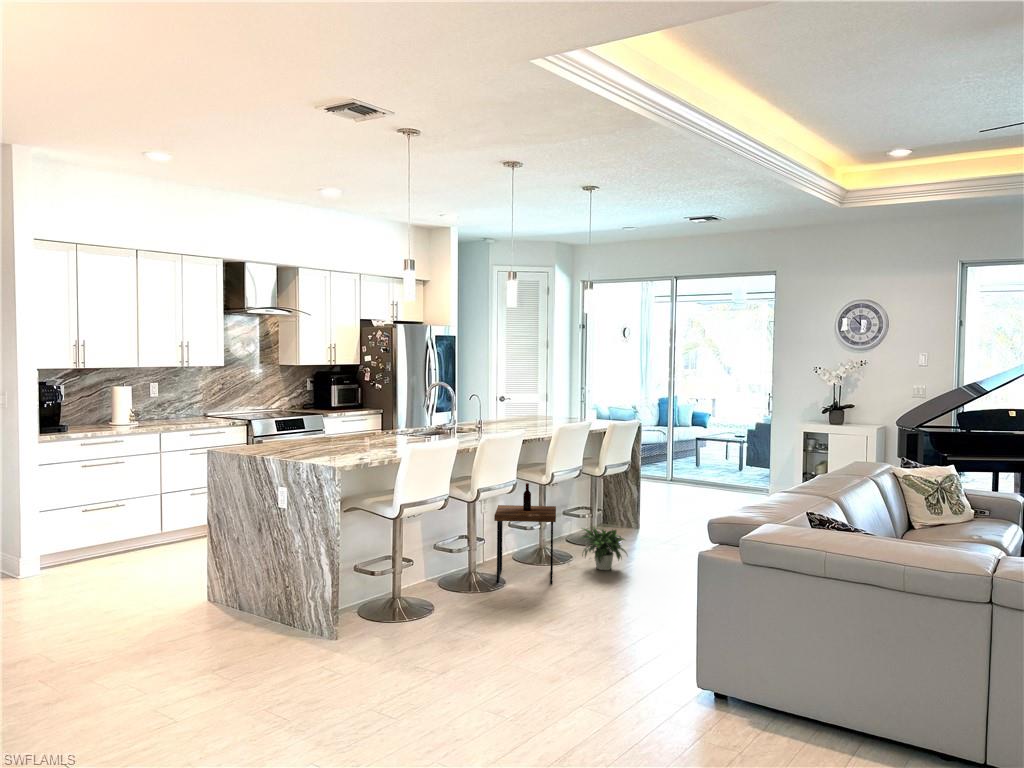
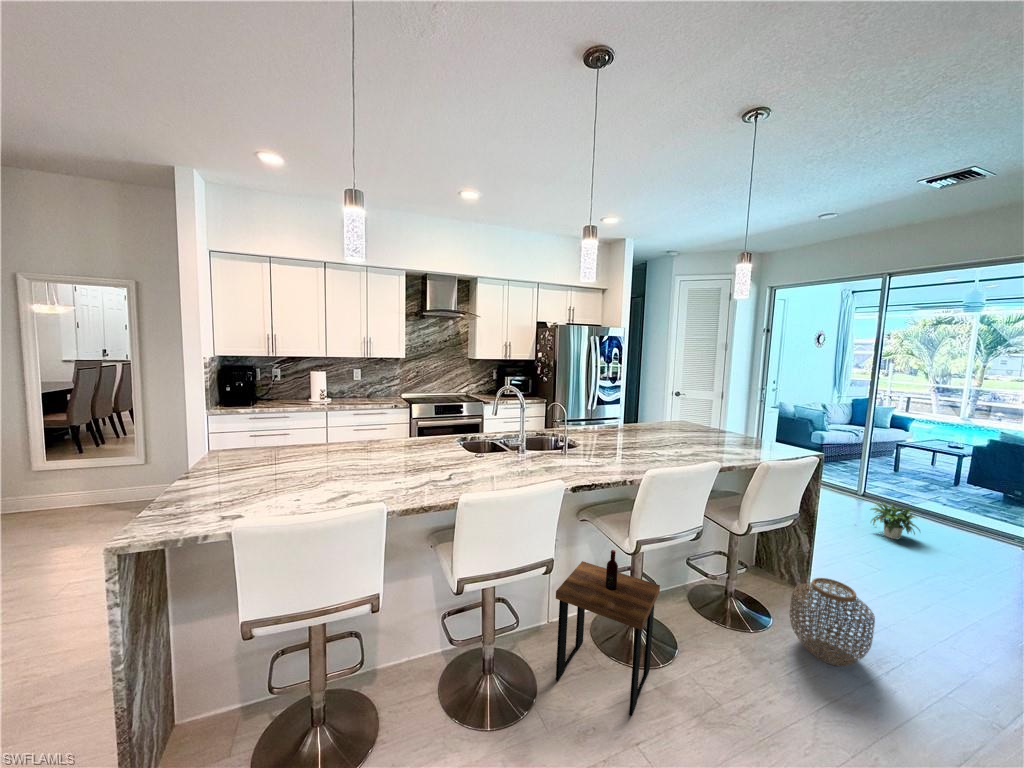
woven basket: none [631,499,677,552] -> present [790,578,875,666]
potted plant: present [580,528,627,570] -> present [870,502,920,539]

